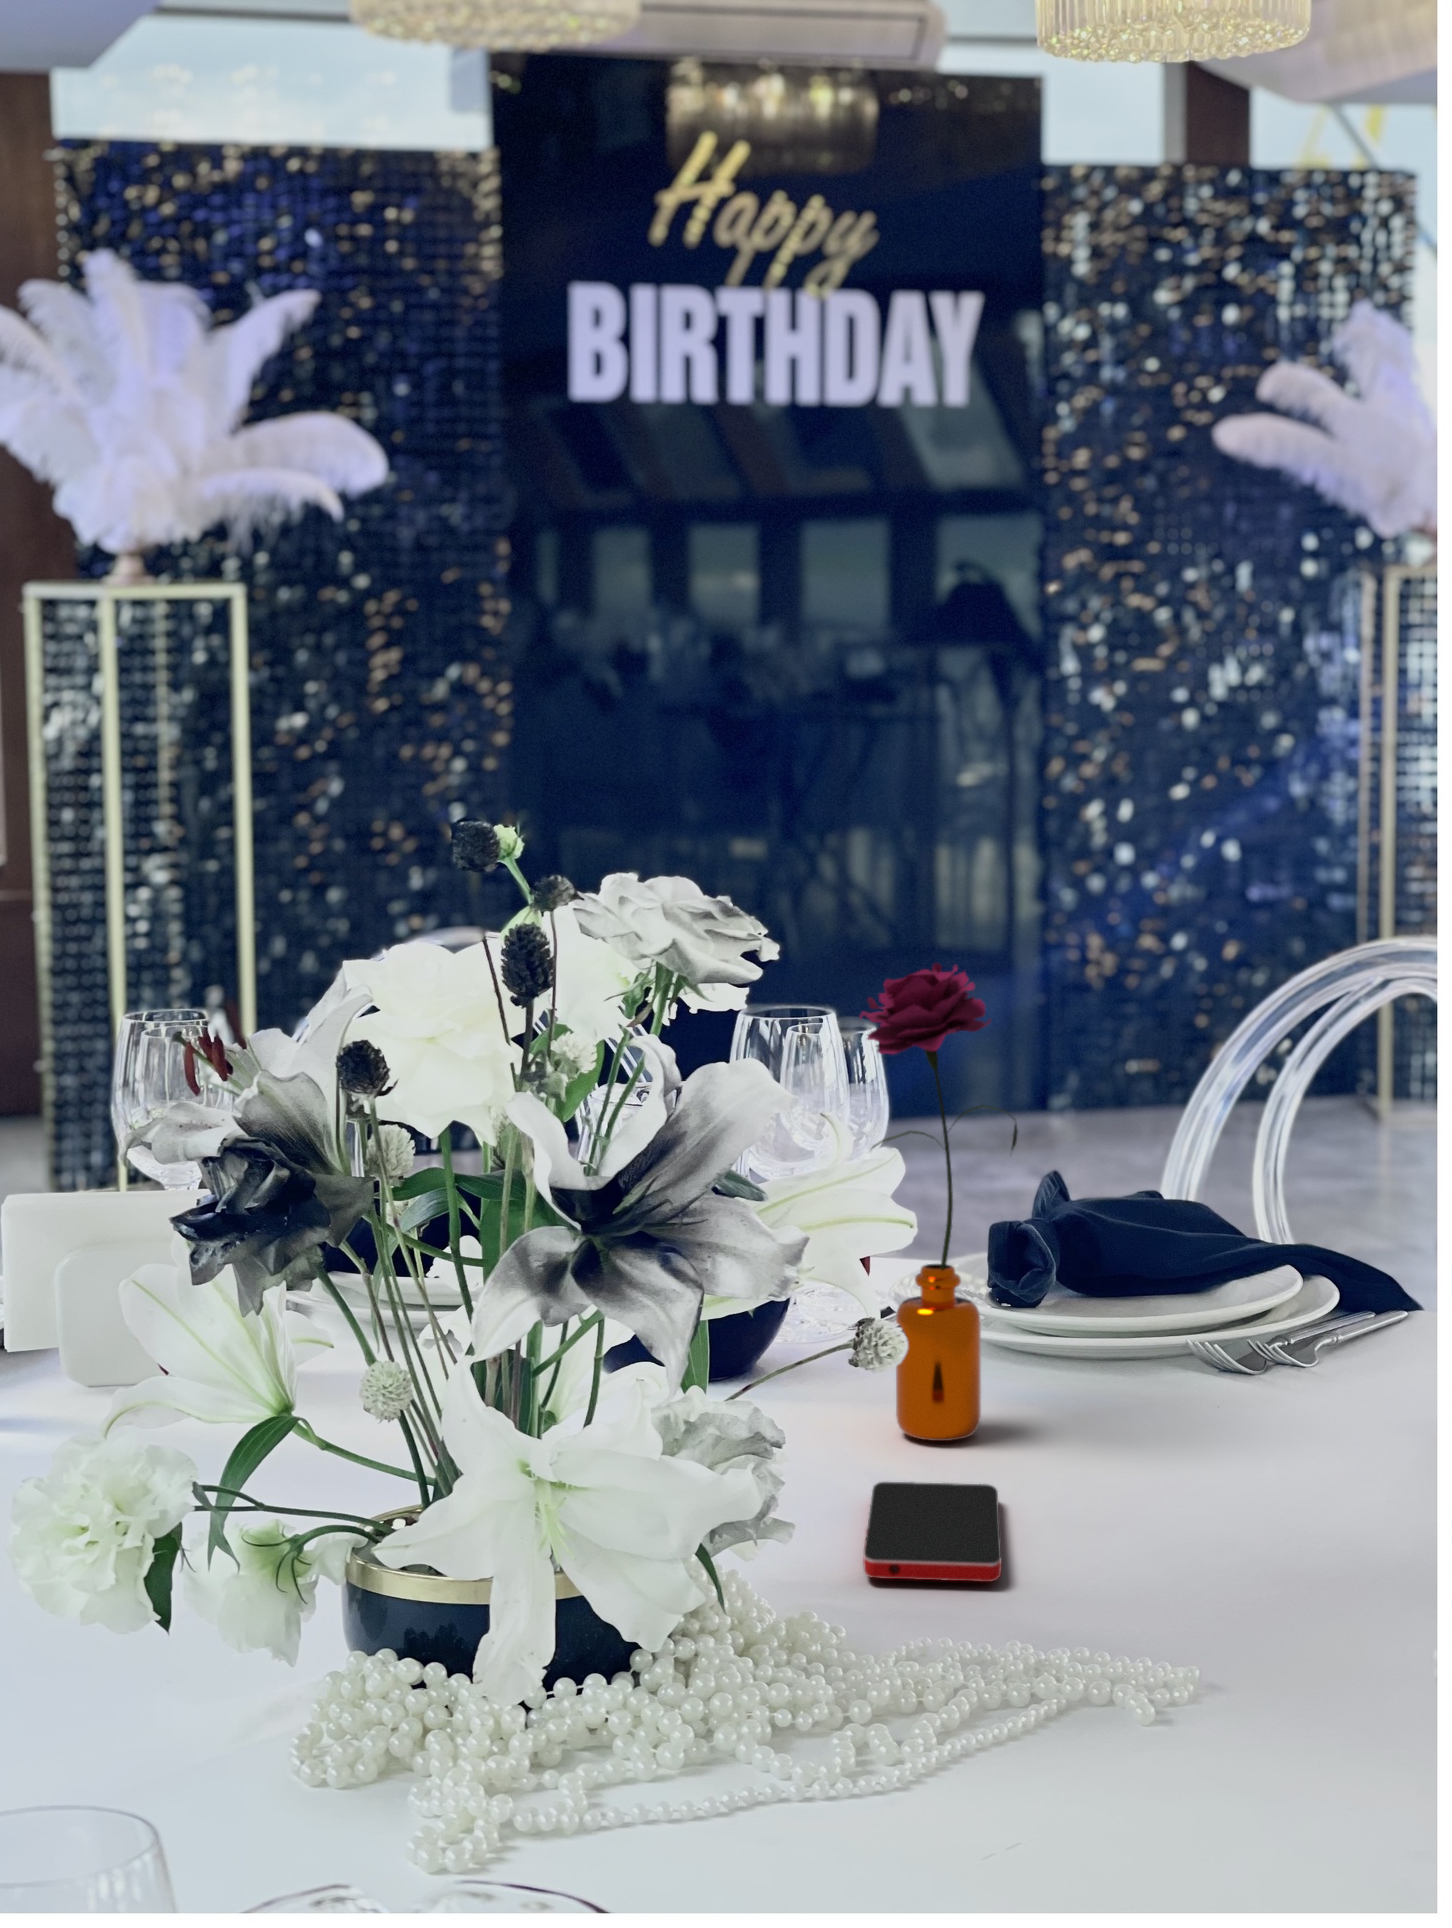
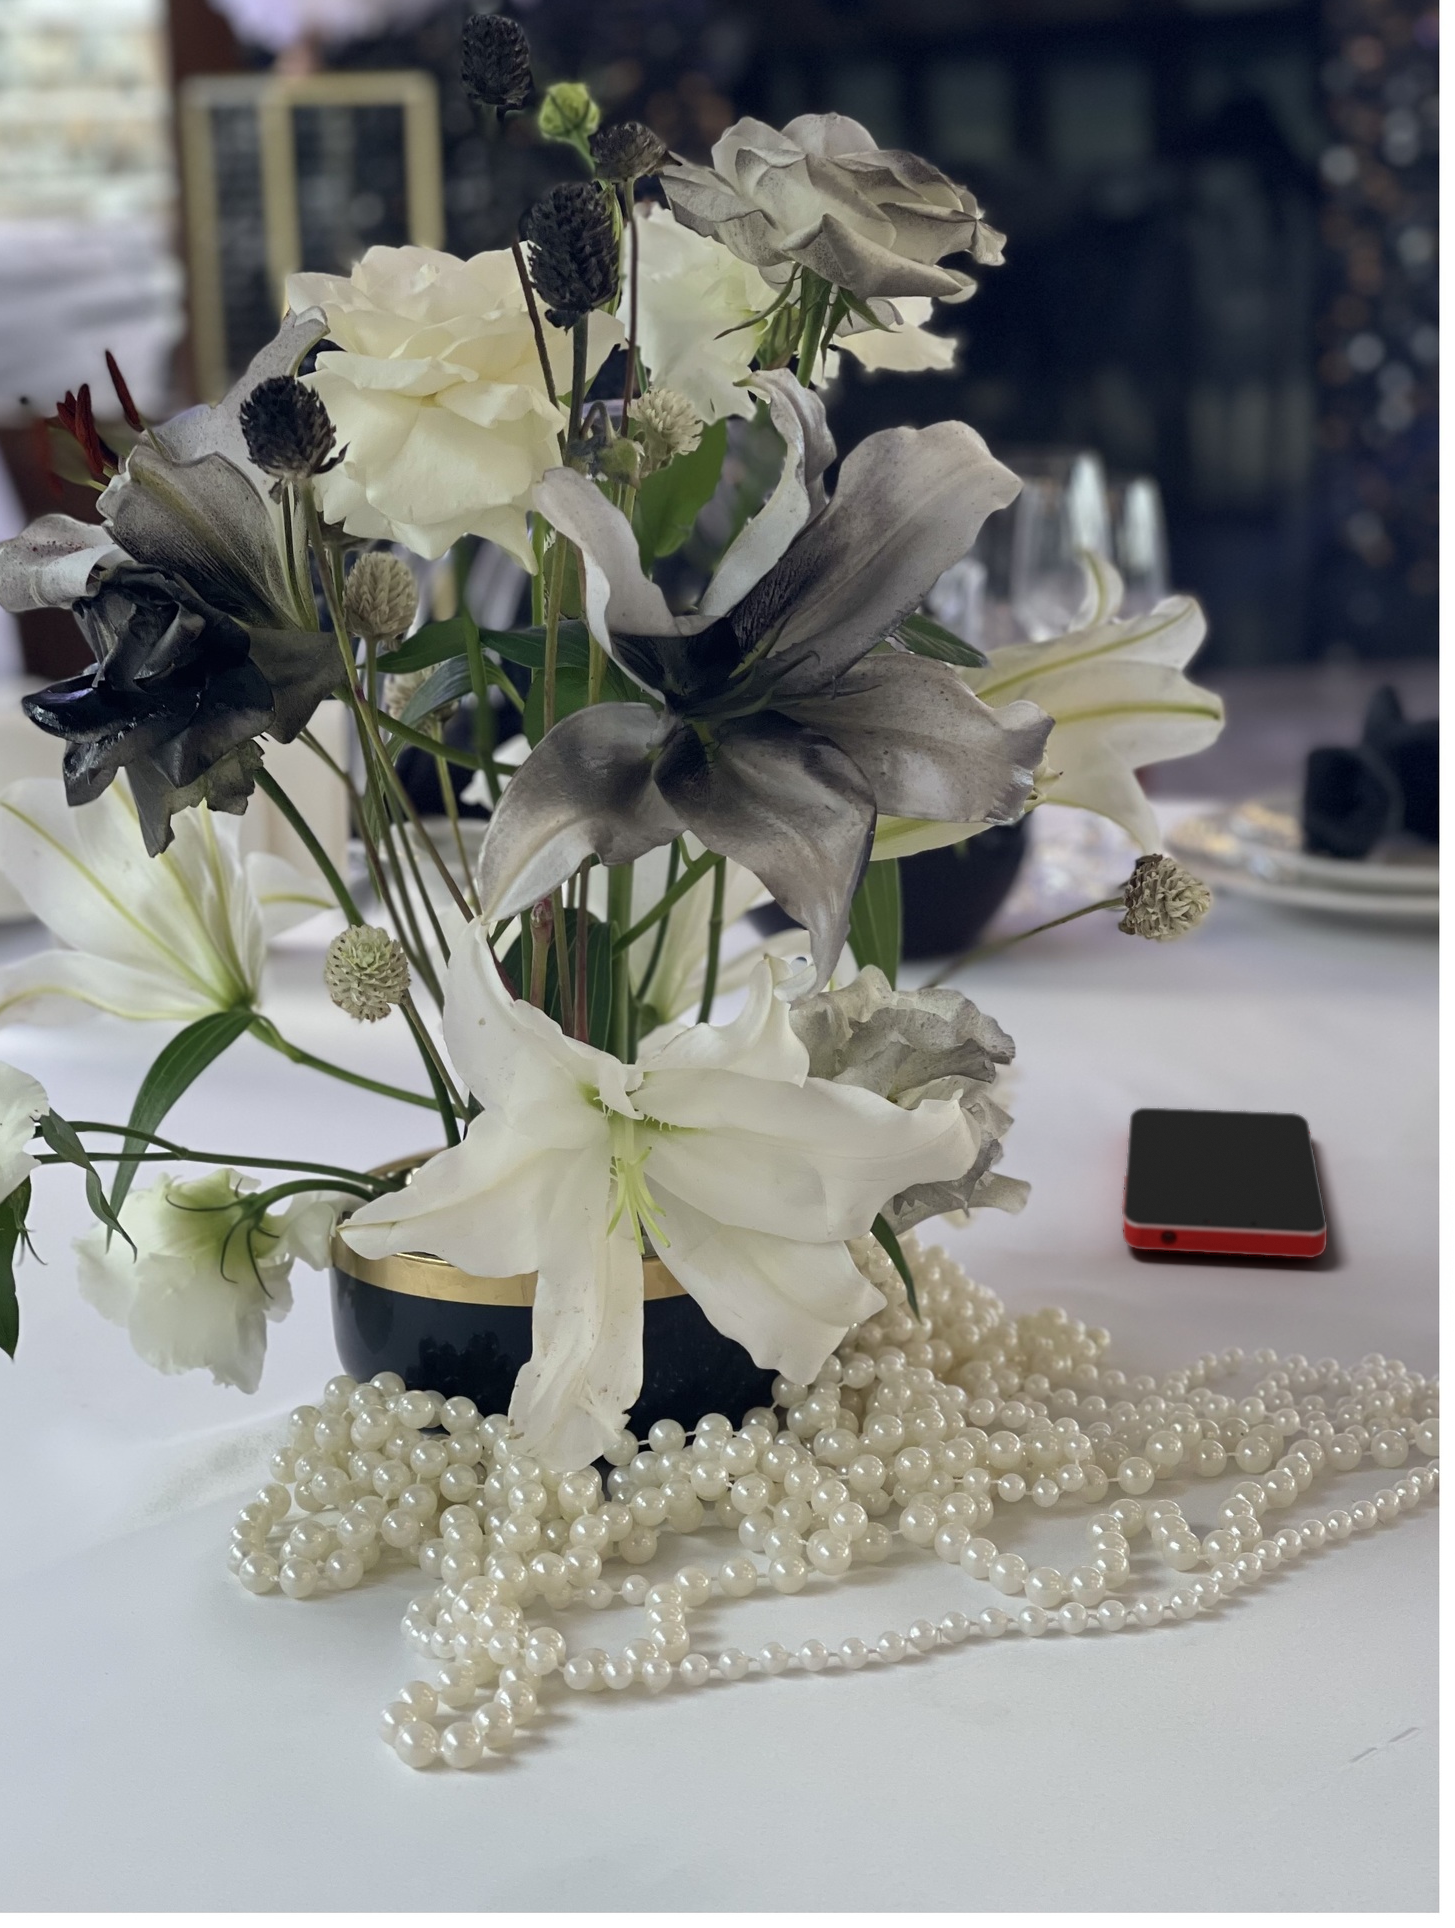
flower: present [860,963,1018,1441] -> none [1112,384,1340,1051]

